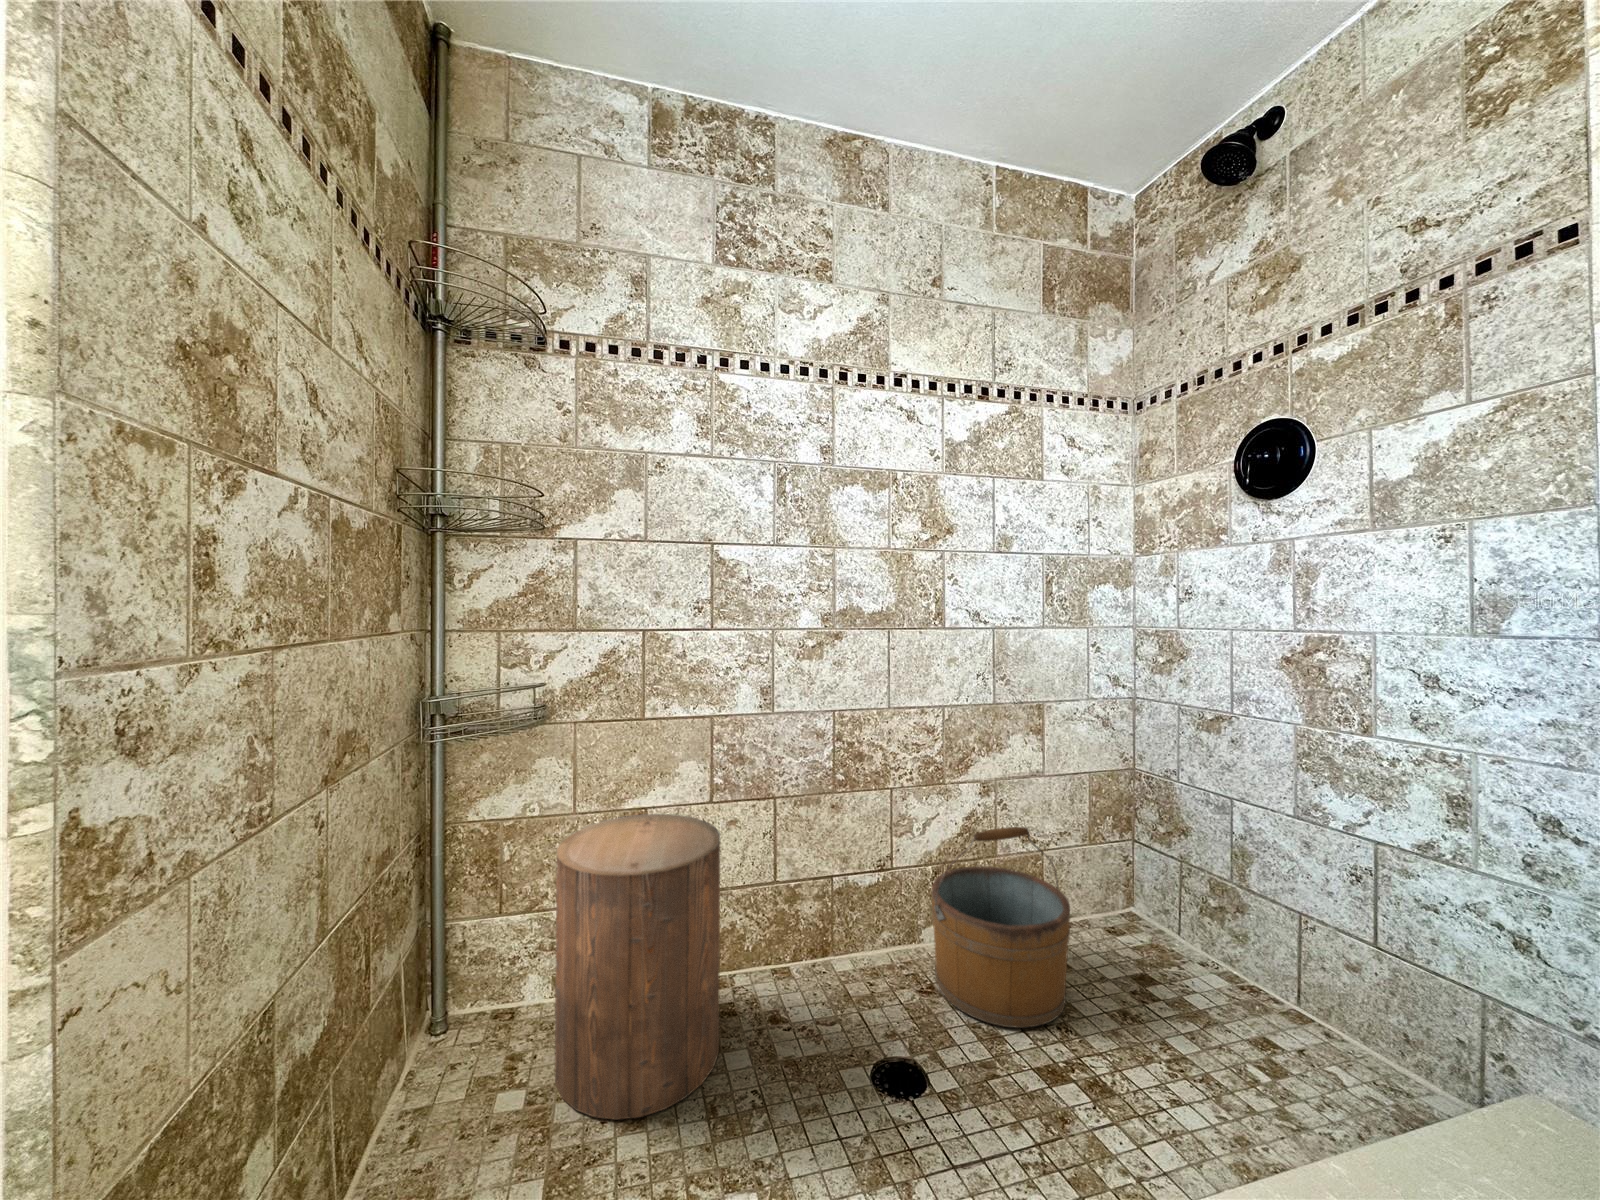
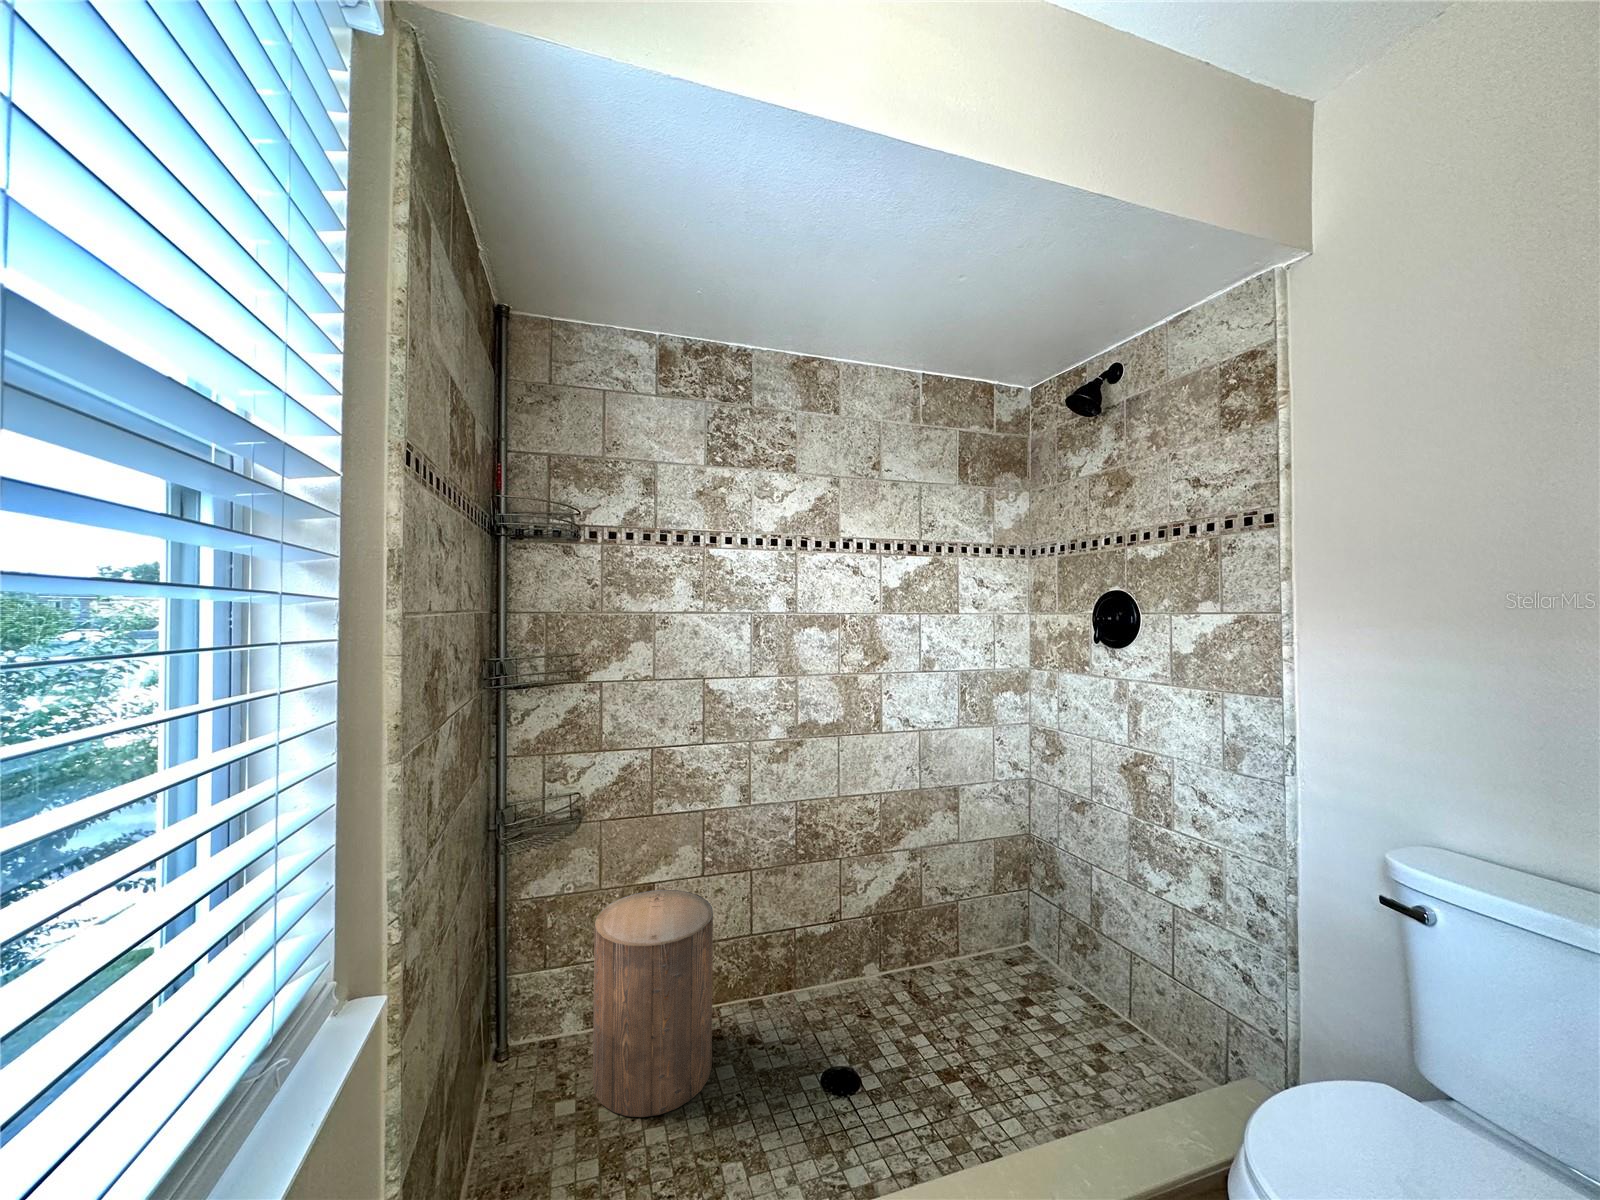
bucket: present [932,827,1070,1028] -> none [869,892,969,1042]

